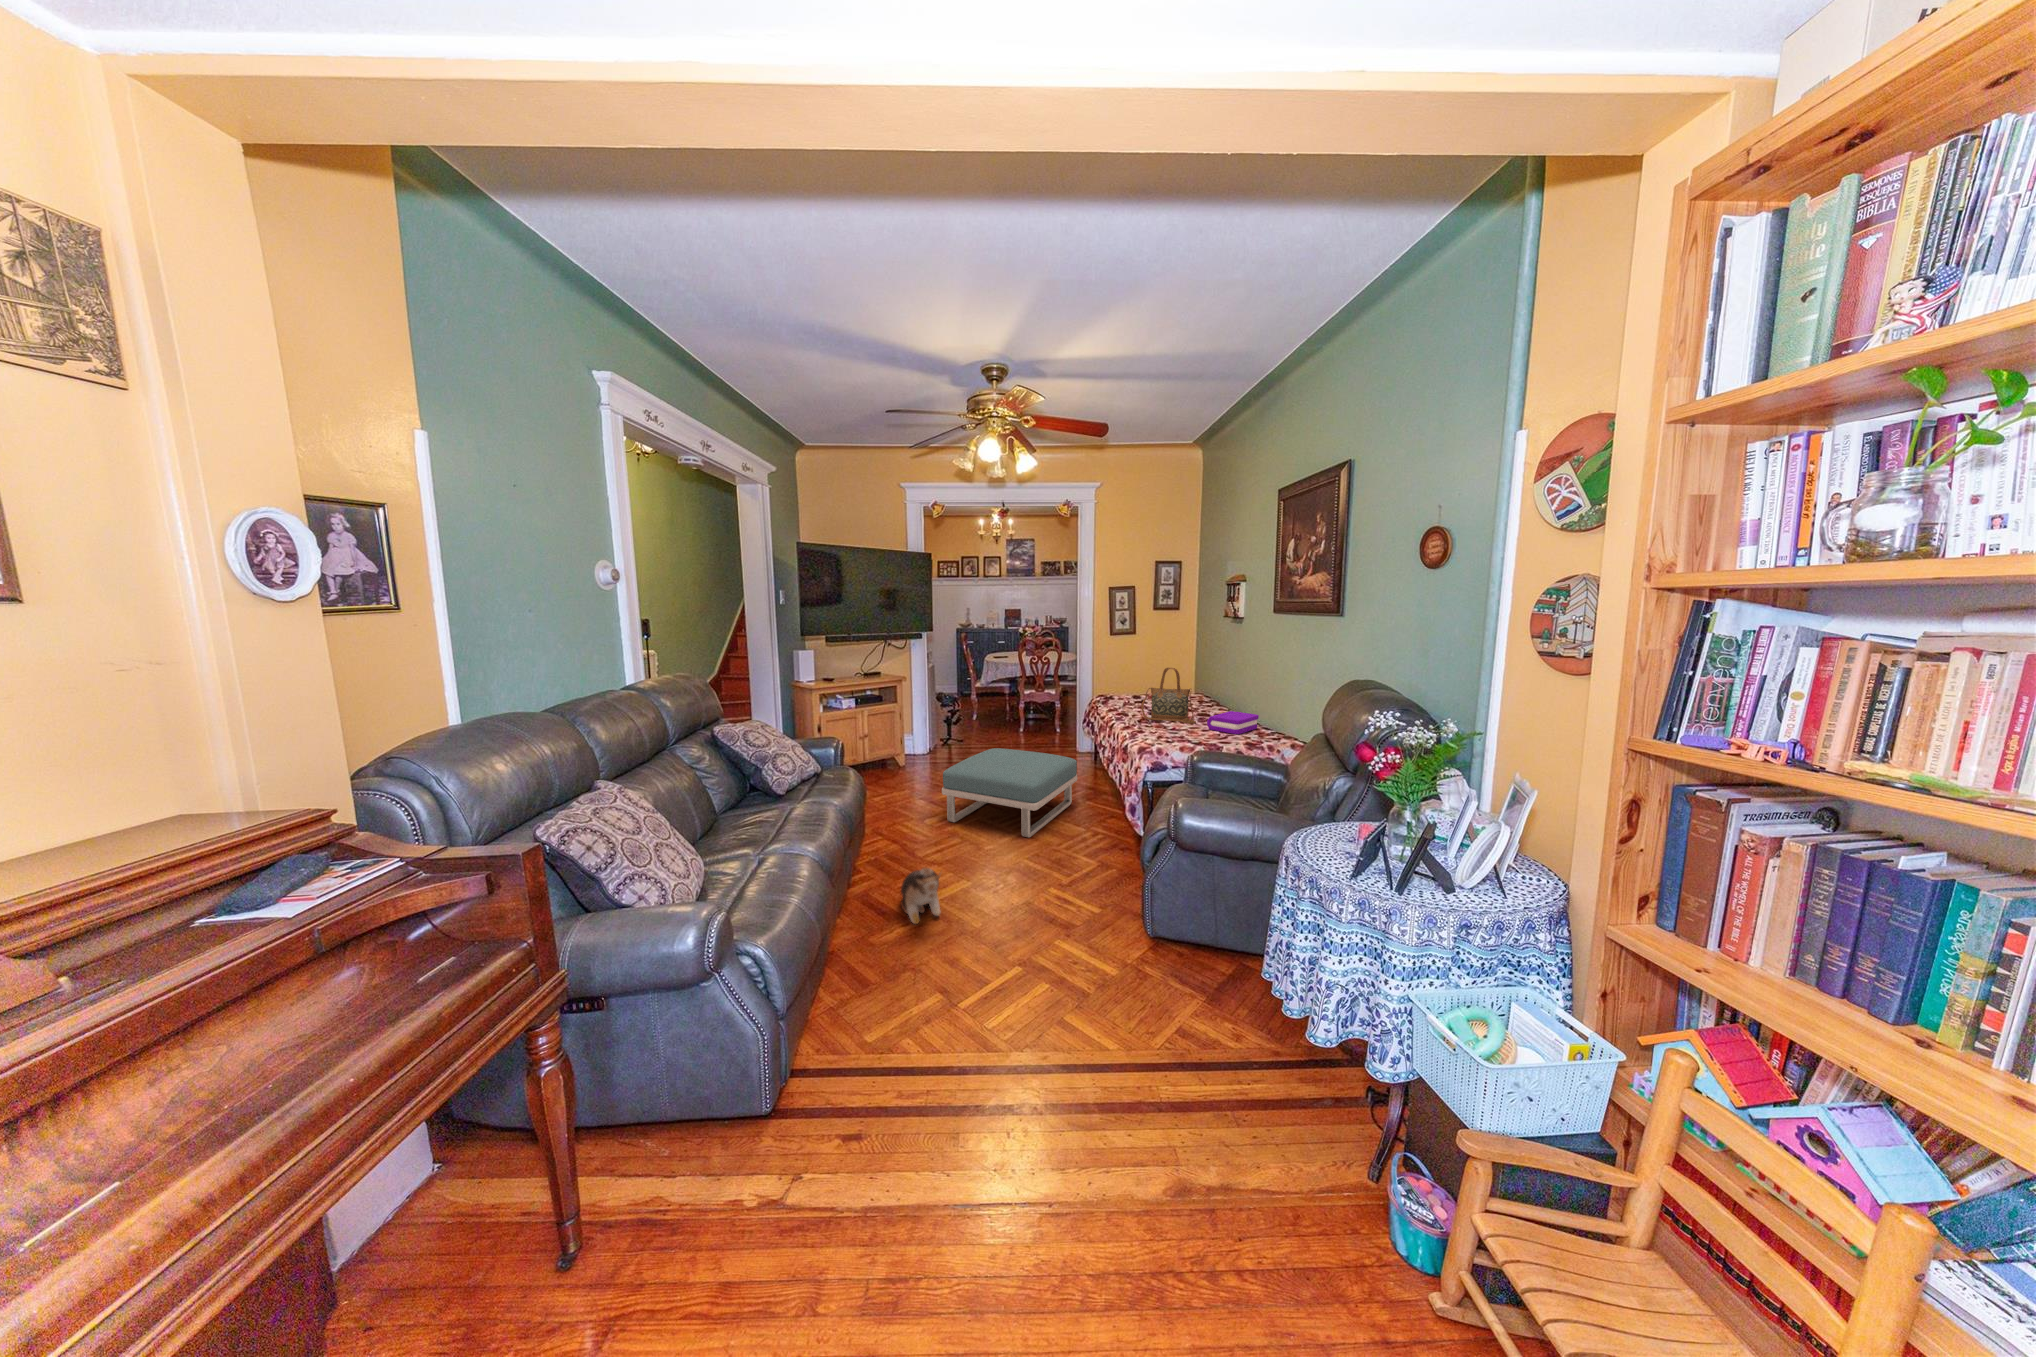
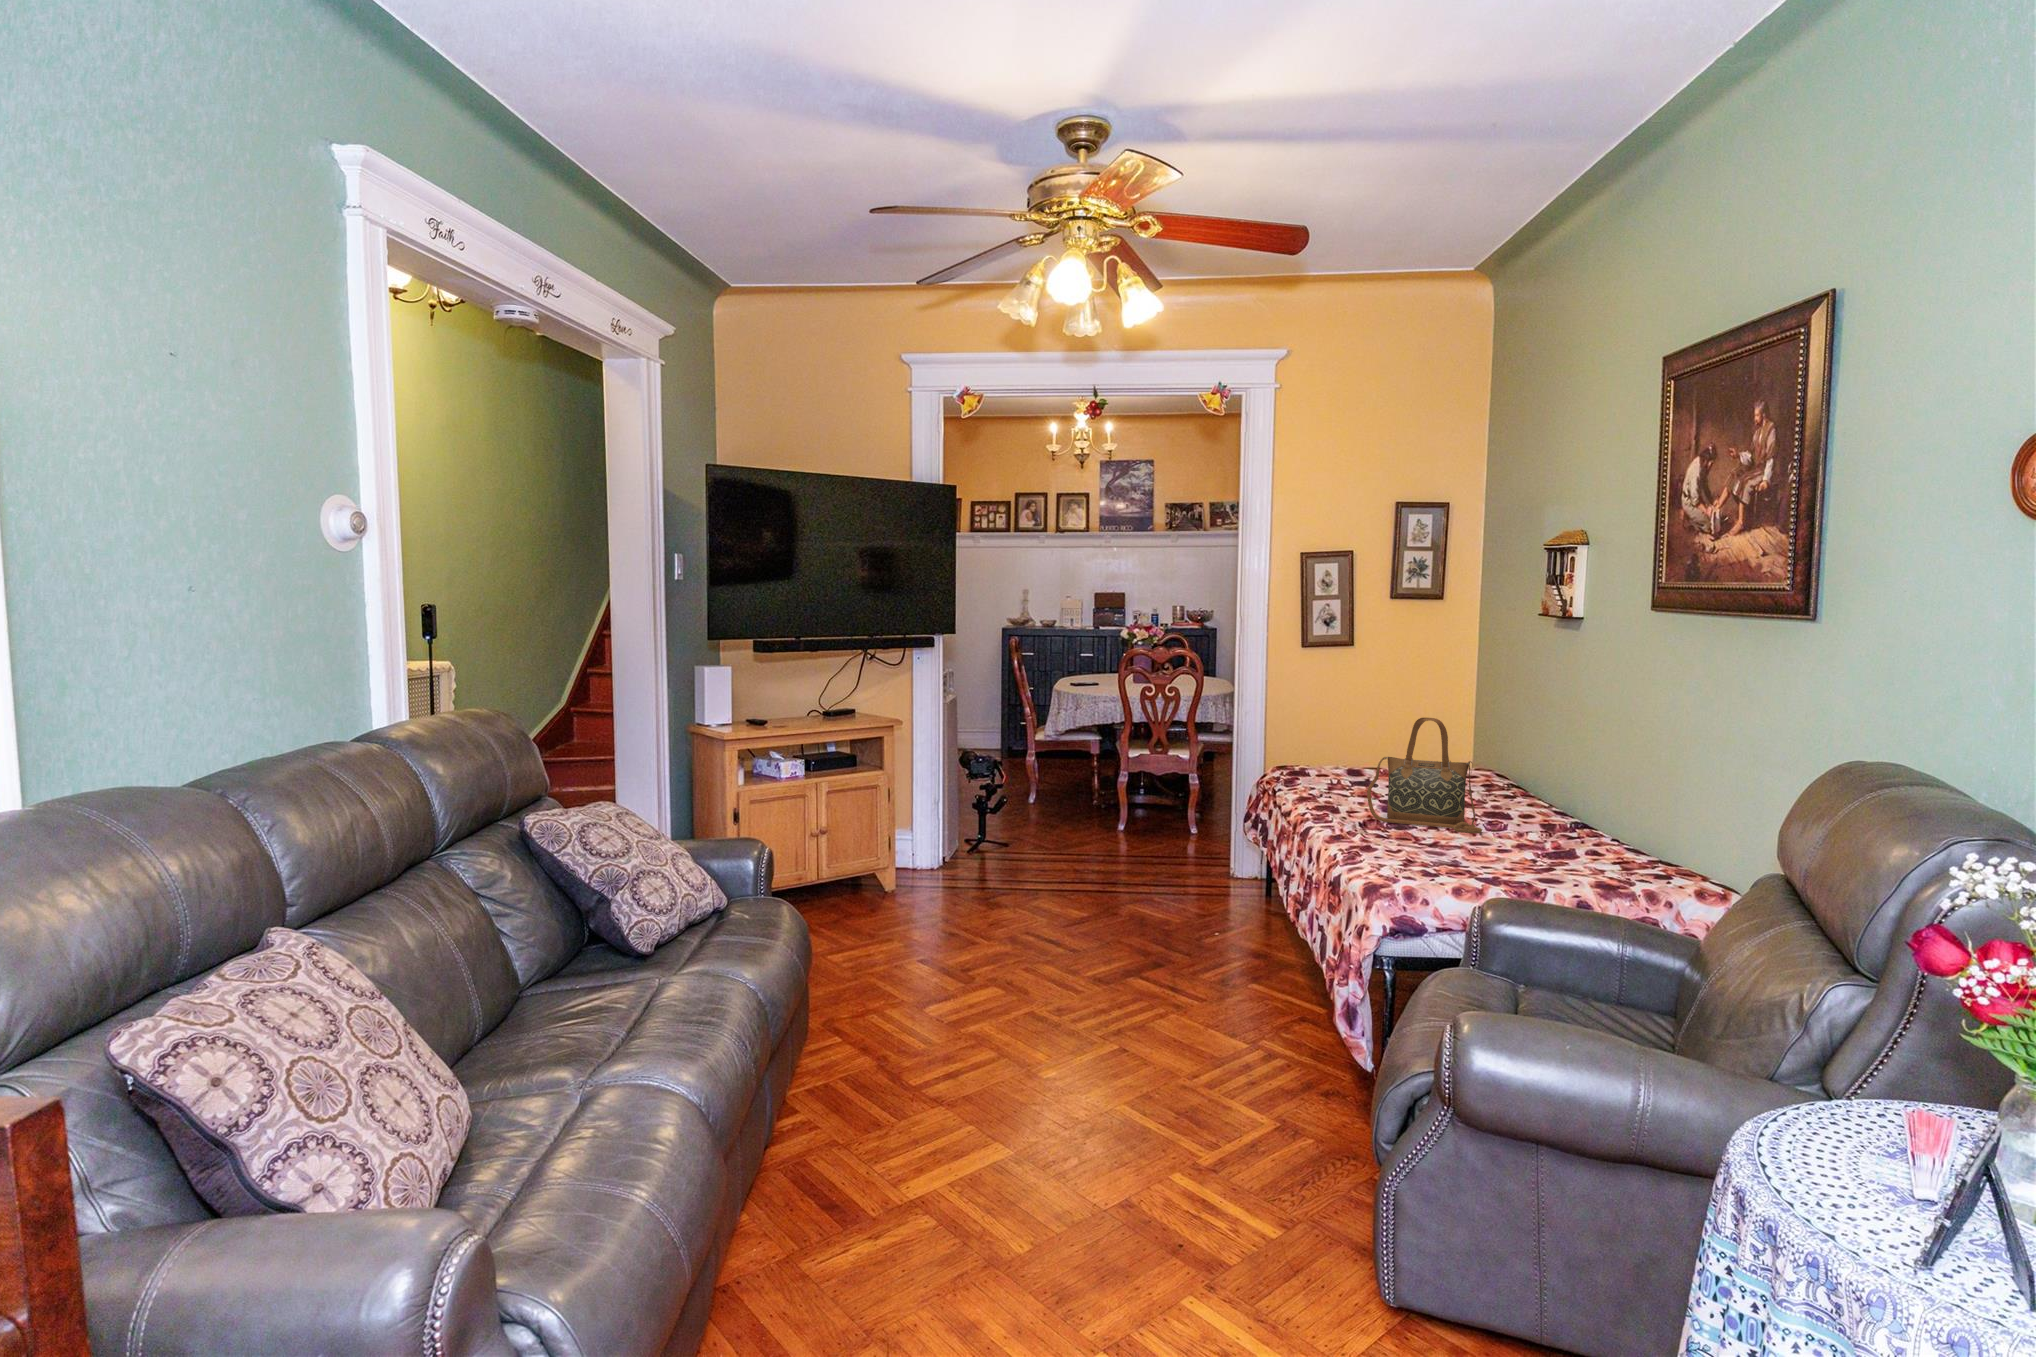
book: present [1207,711,1259,734] -> none [1507,811,1618,861]
footstool: present [942,748,1077,838] -> none [962,867,1234,1055]
plush toy: present [901,868,940,924] -> none [869,1121,953,1238]

